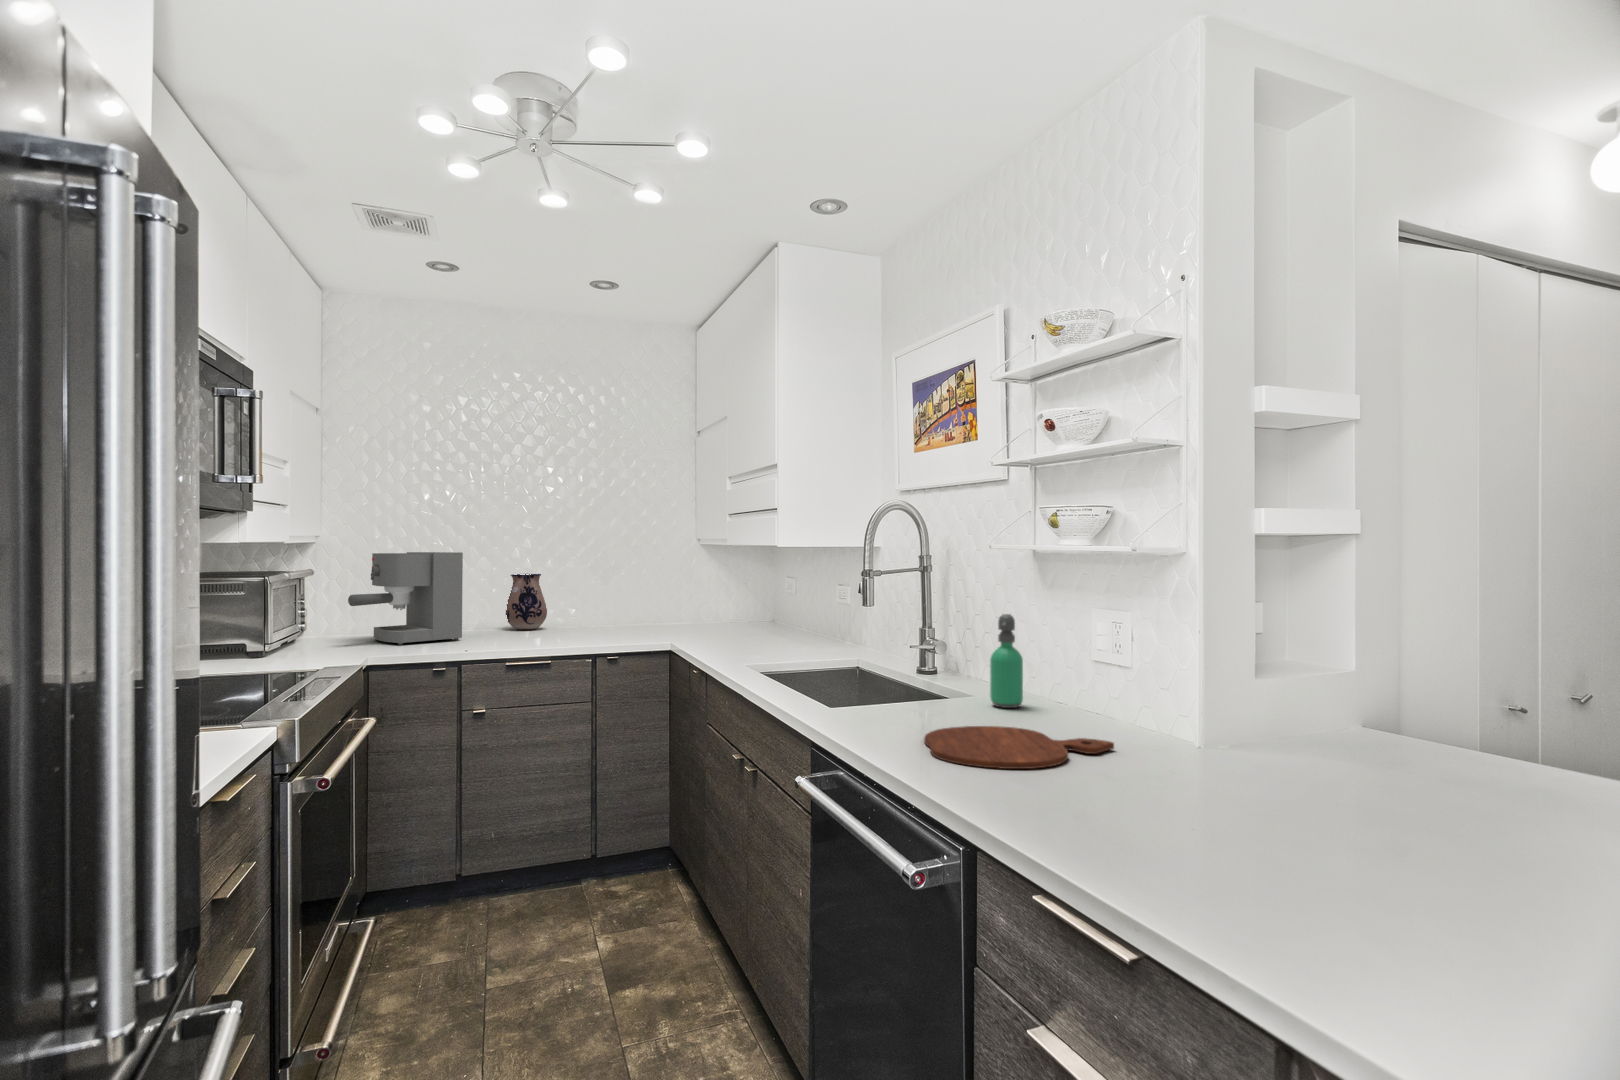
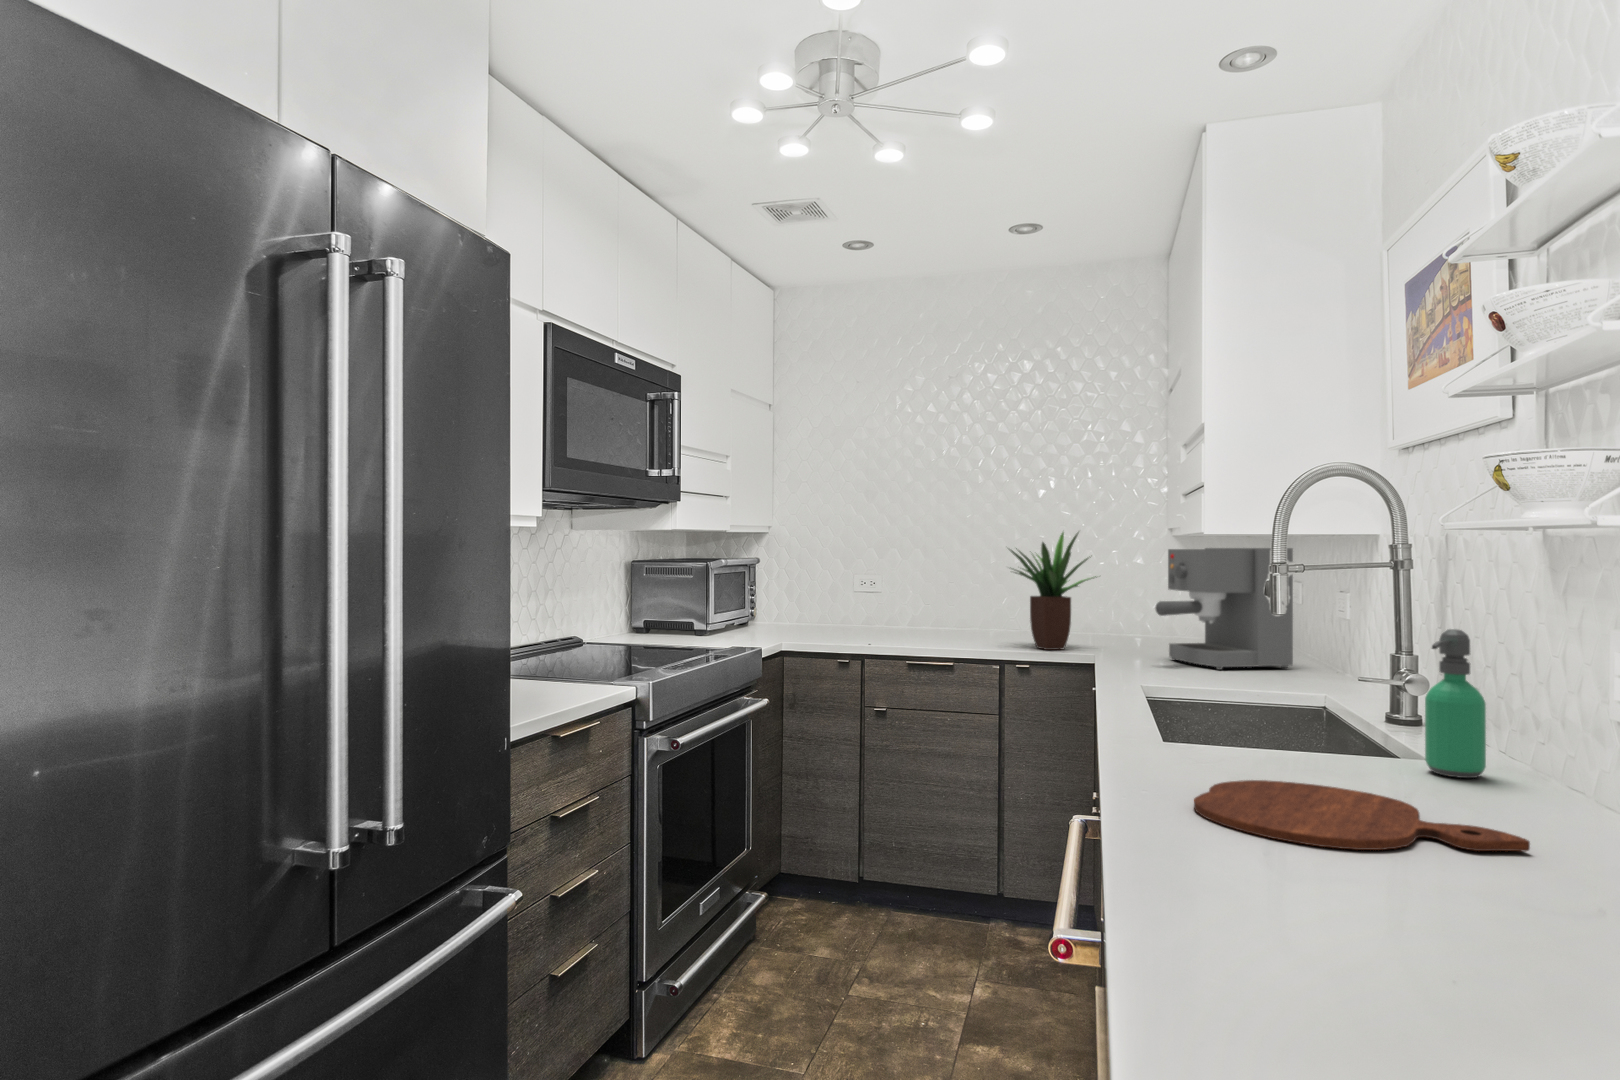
potted plant: none [587,541,664,642] -> present [1010,532,1096,650]
coffee maker: present [348,552,463,645] -> present [1156,548,1293,670]
ceramic pitcher: present [506,574,547,630] -> none [941,569,985,631]

